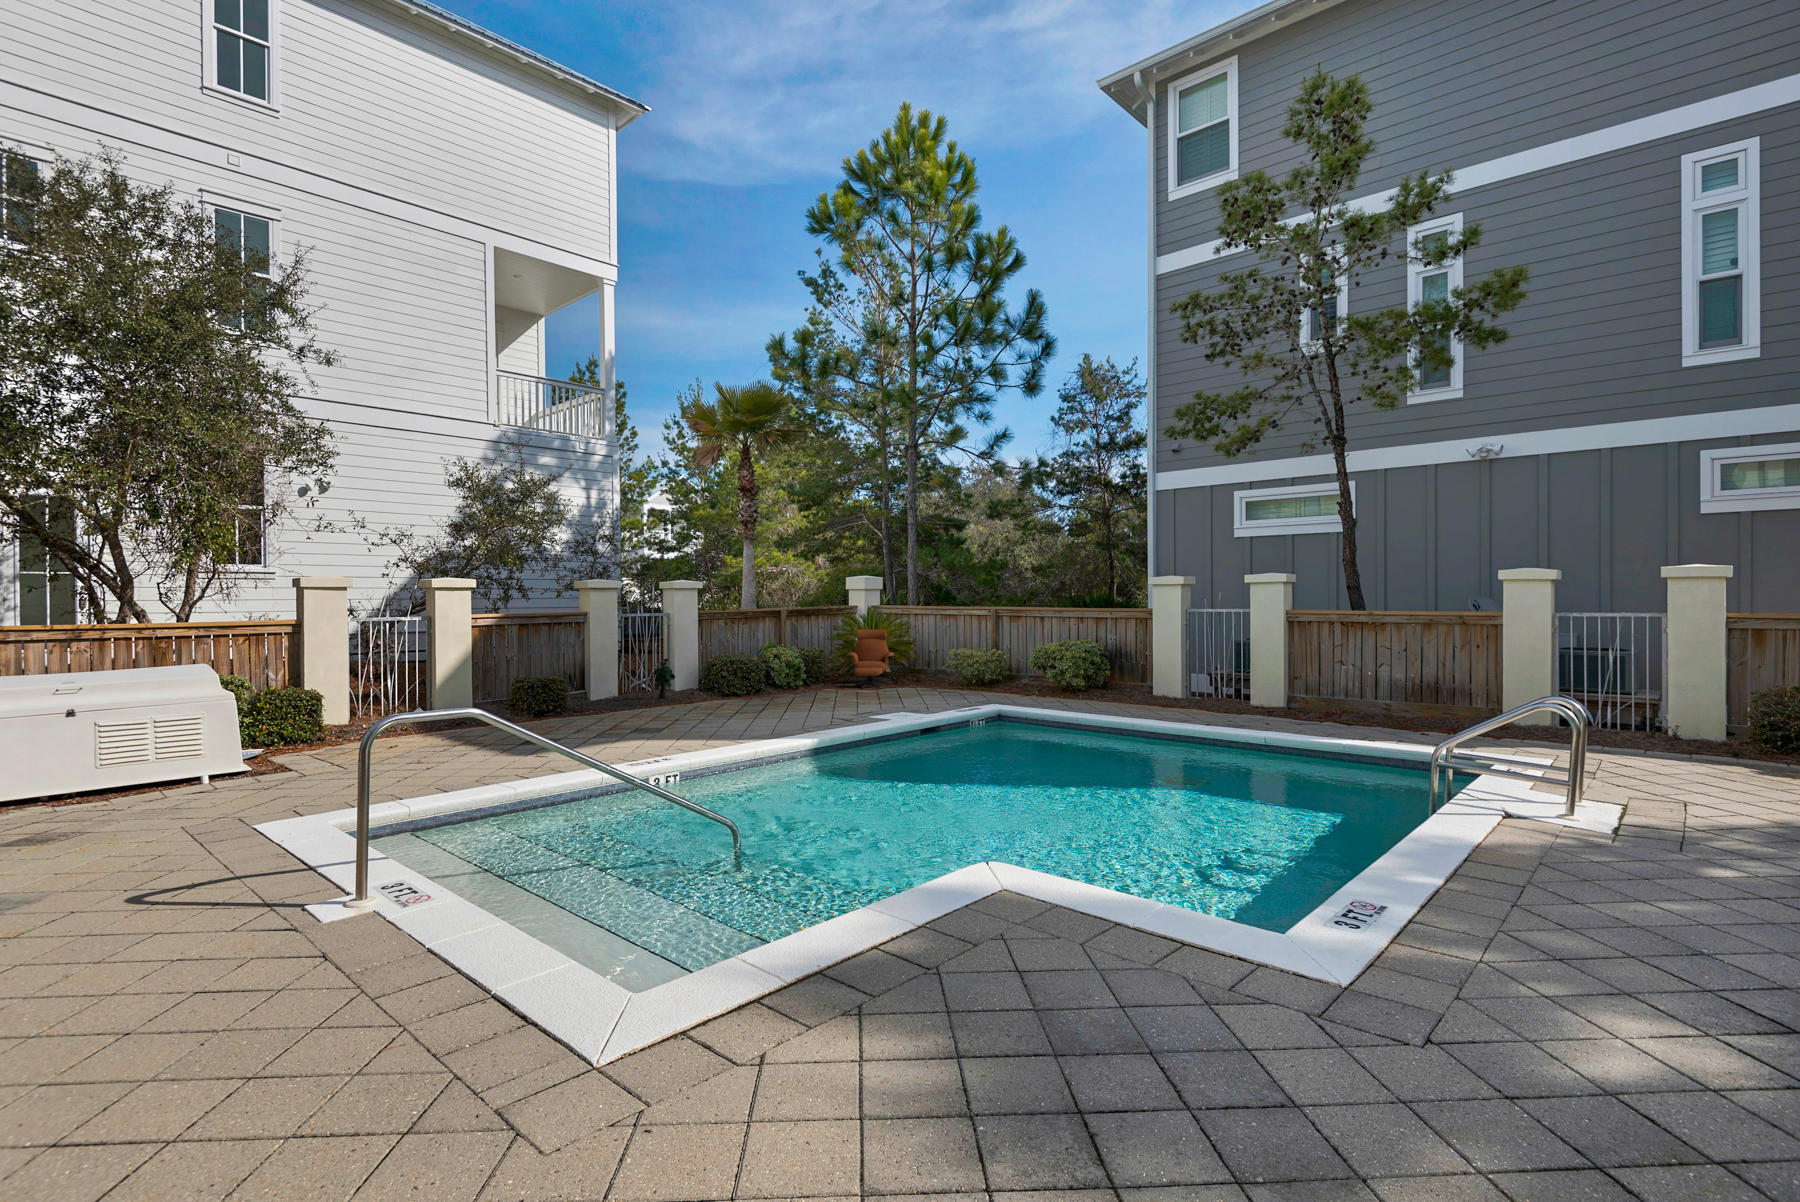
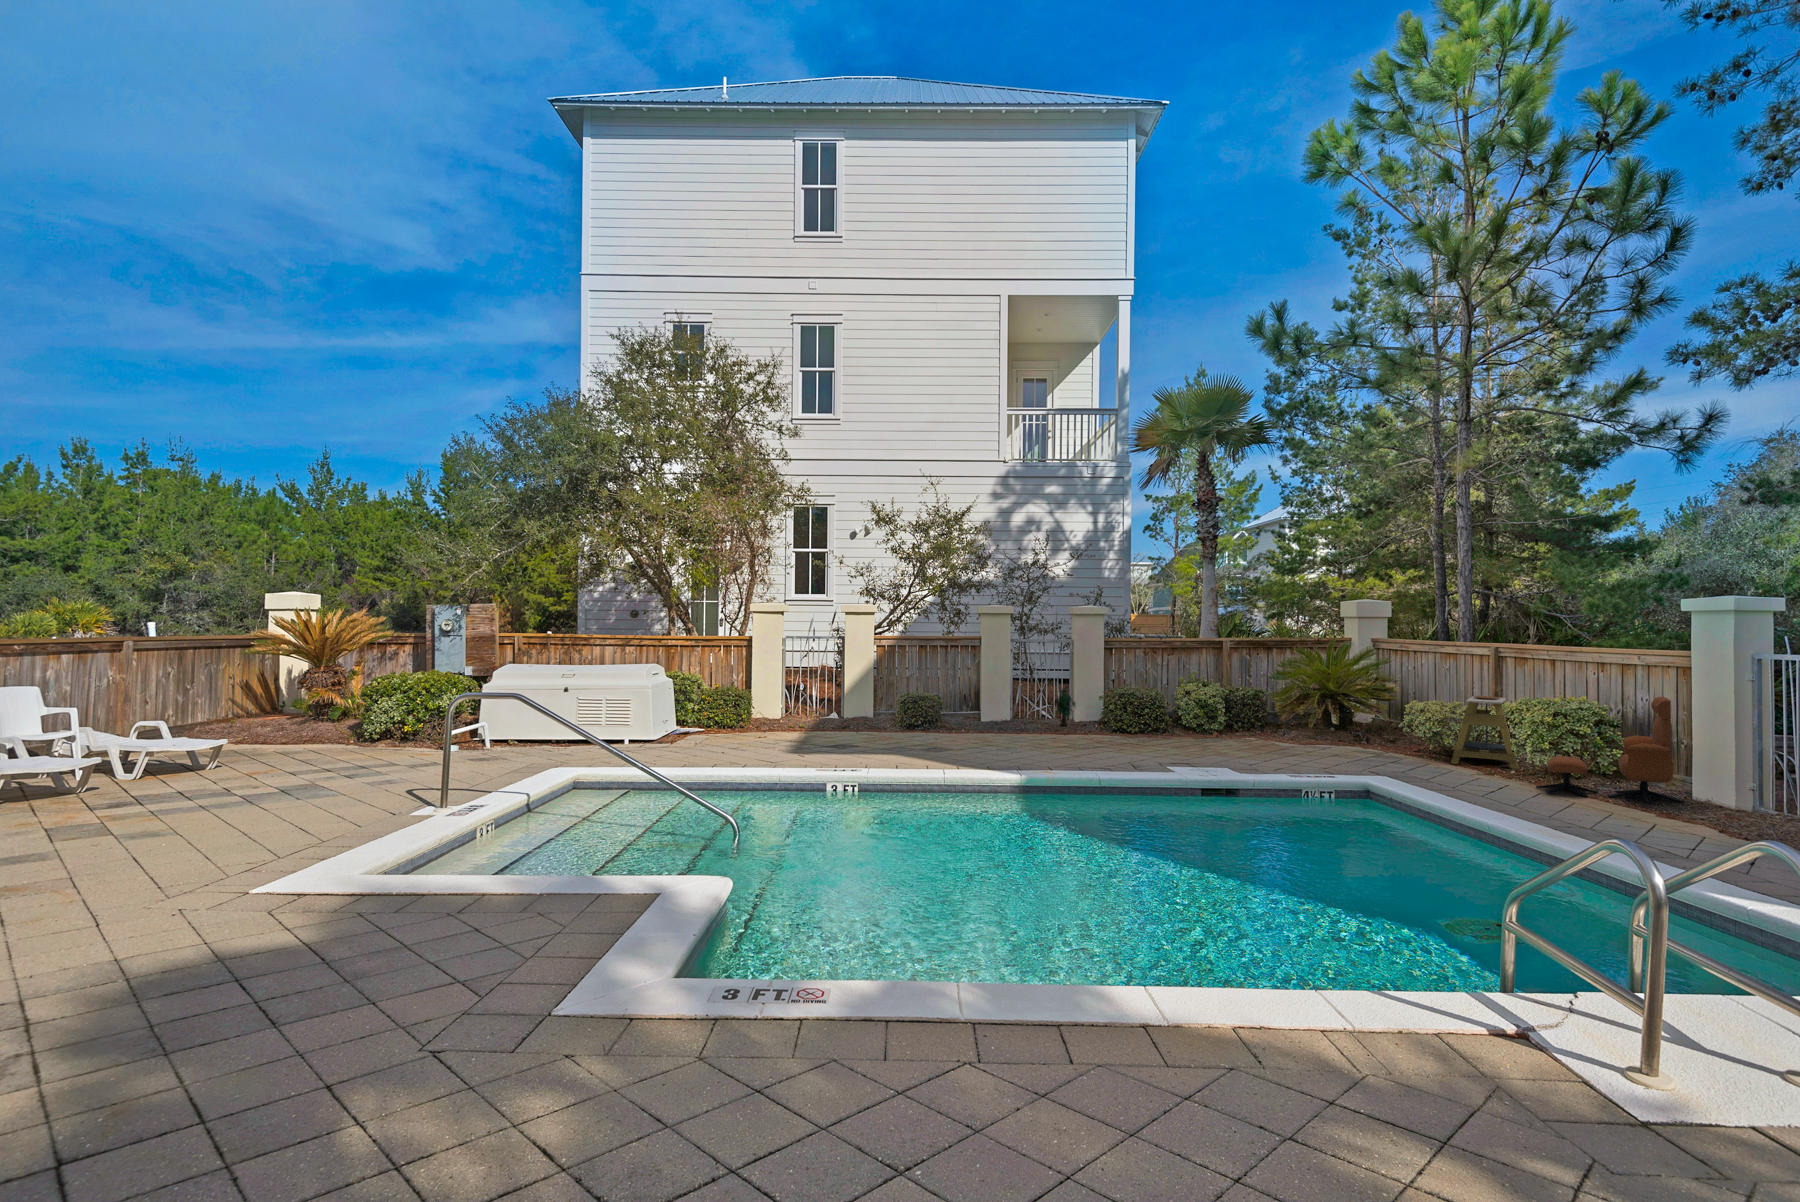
lounge chair: present [848,629,894,688] -> present [1536,697,1684,804]
side table: none [984,642,1036,690] -> present [1451,696,1519,769]

